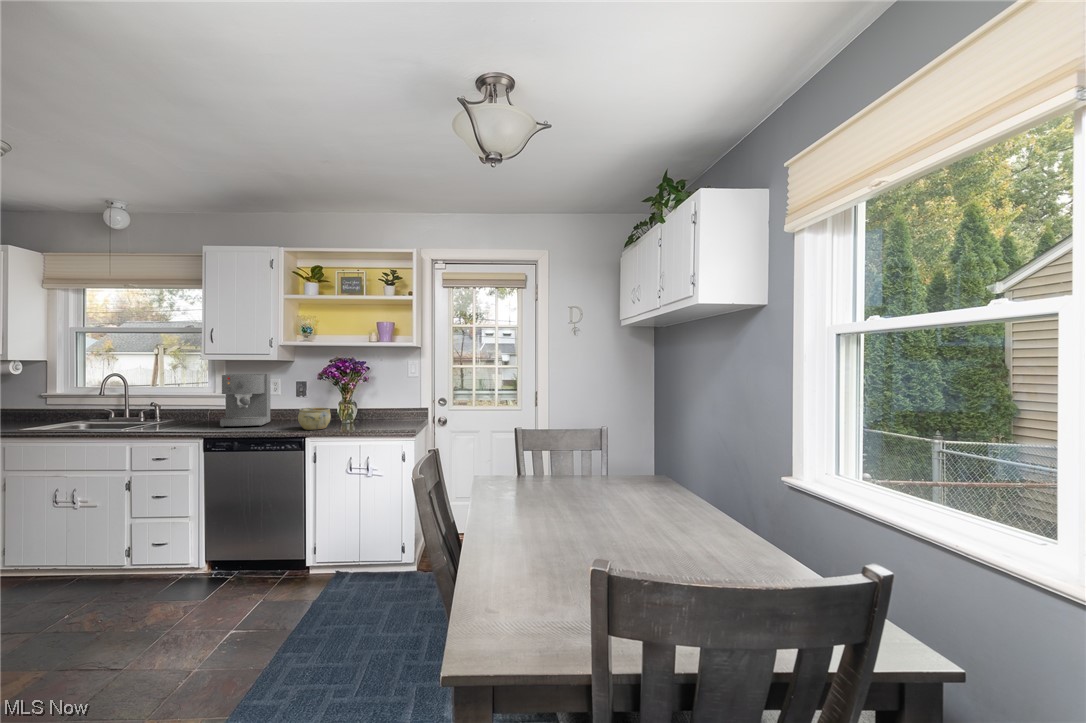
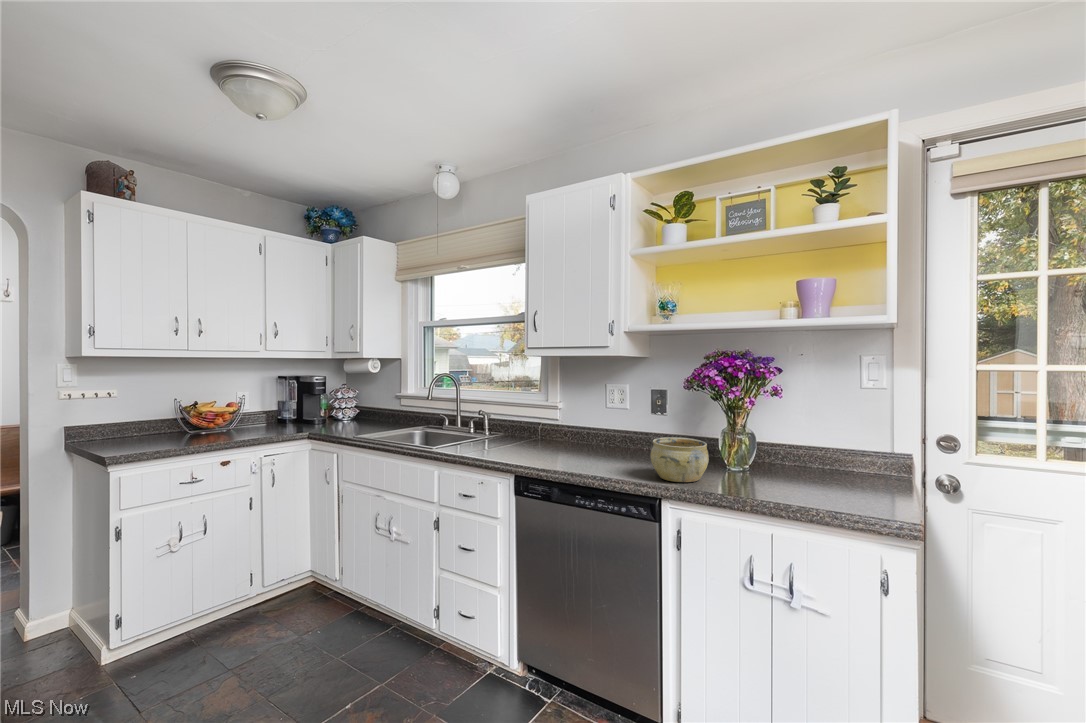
coffee maker: present [220,374,271,427] -> none [543,375,614,460]

